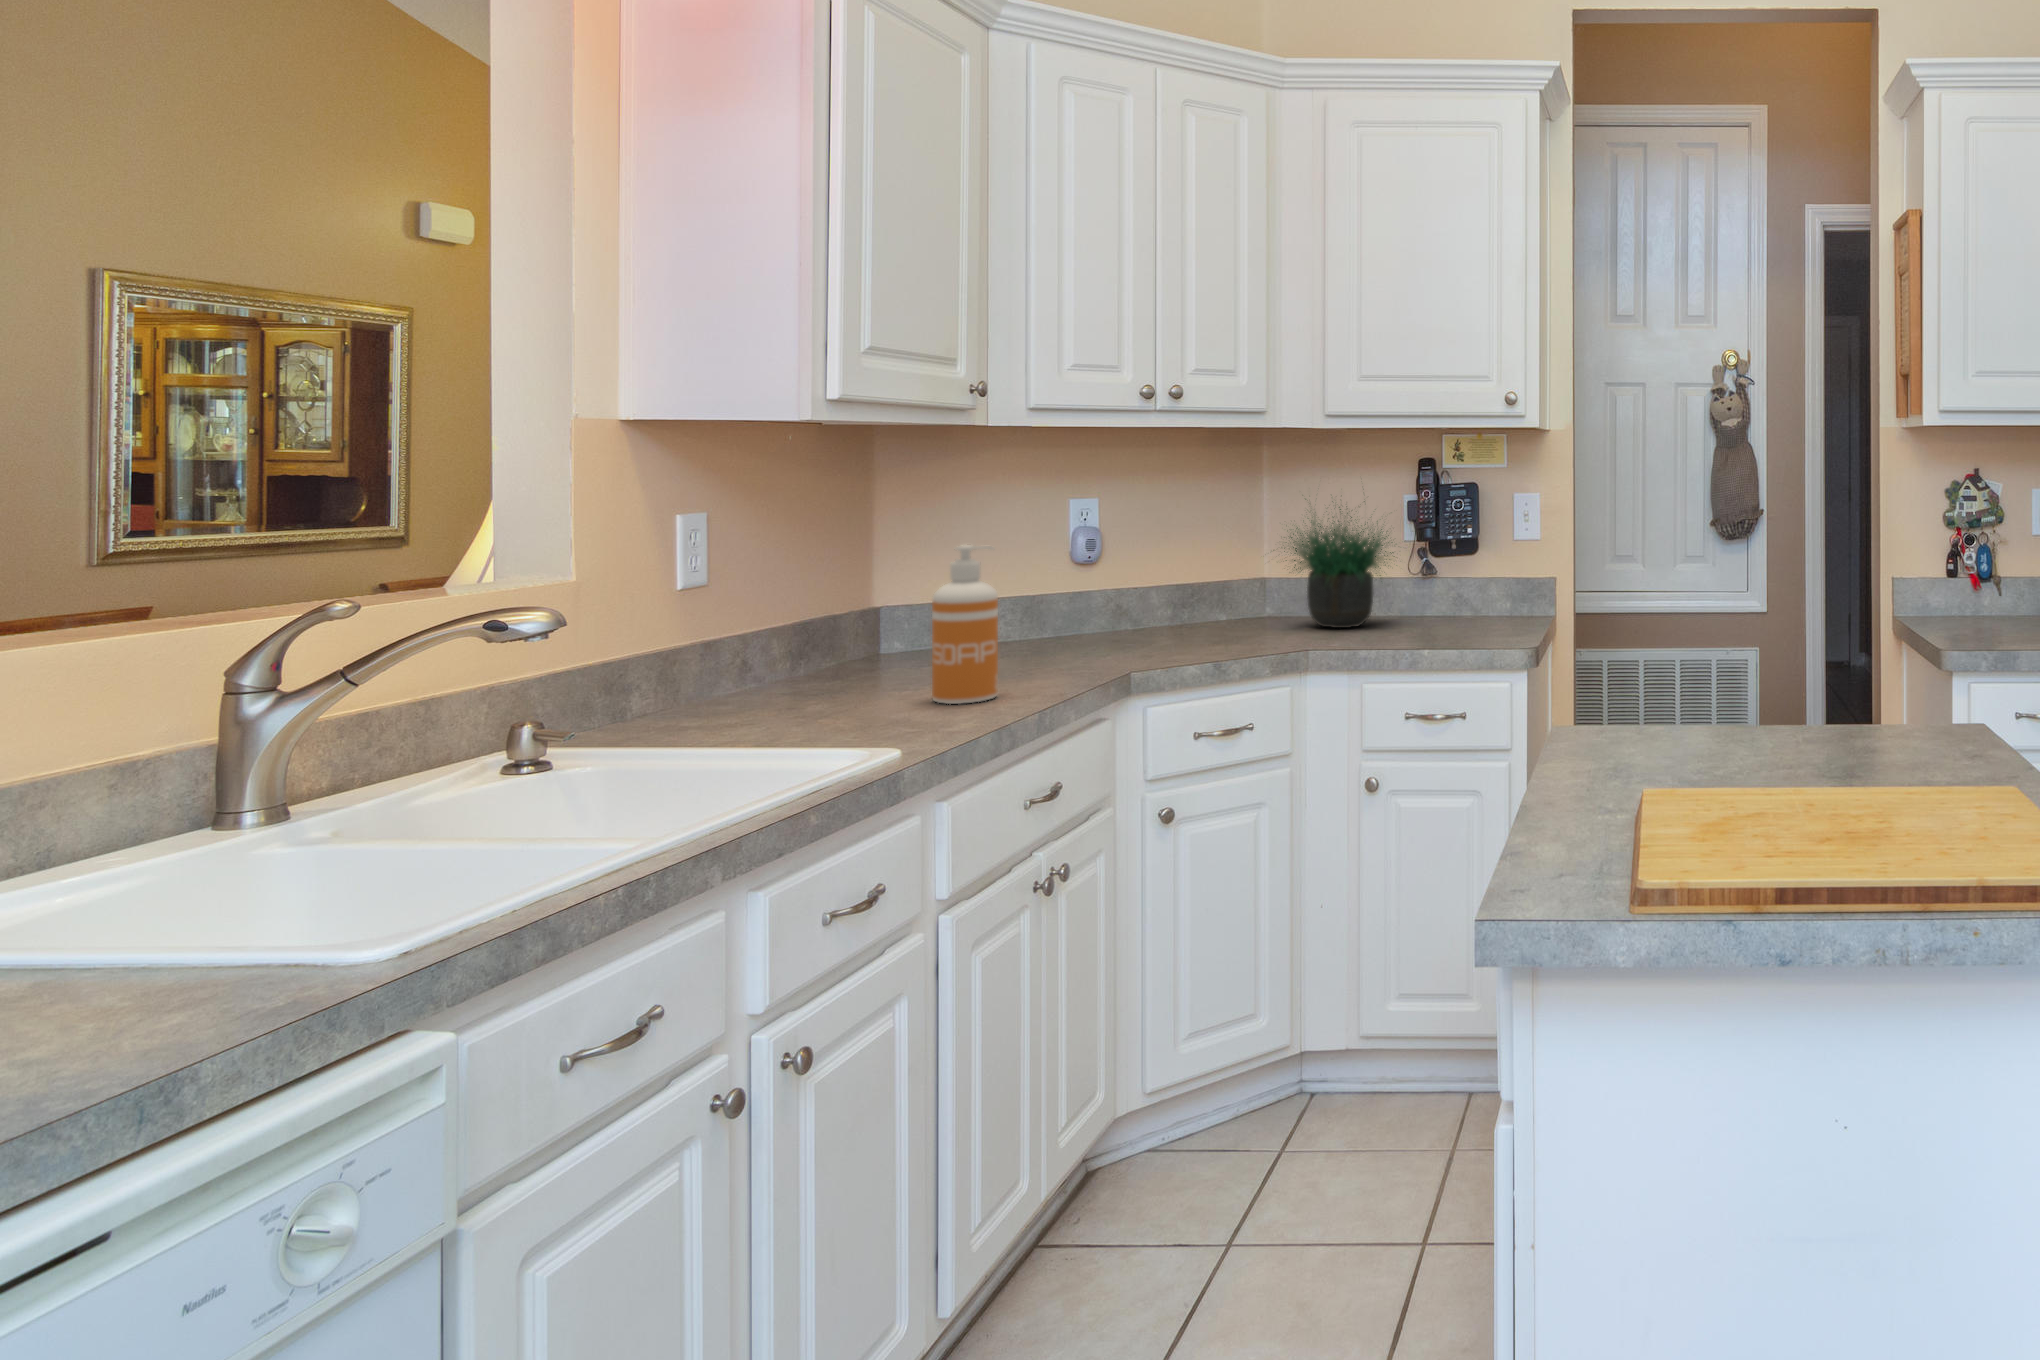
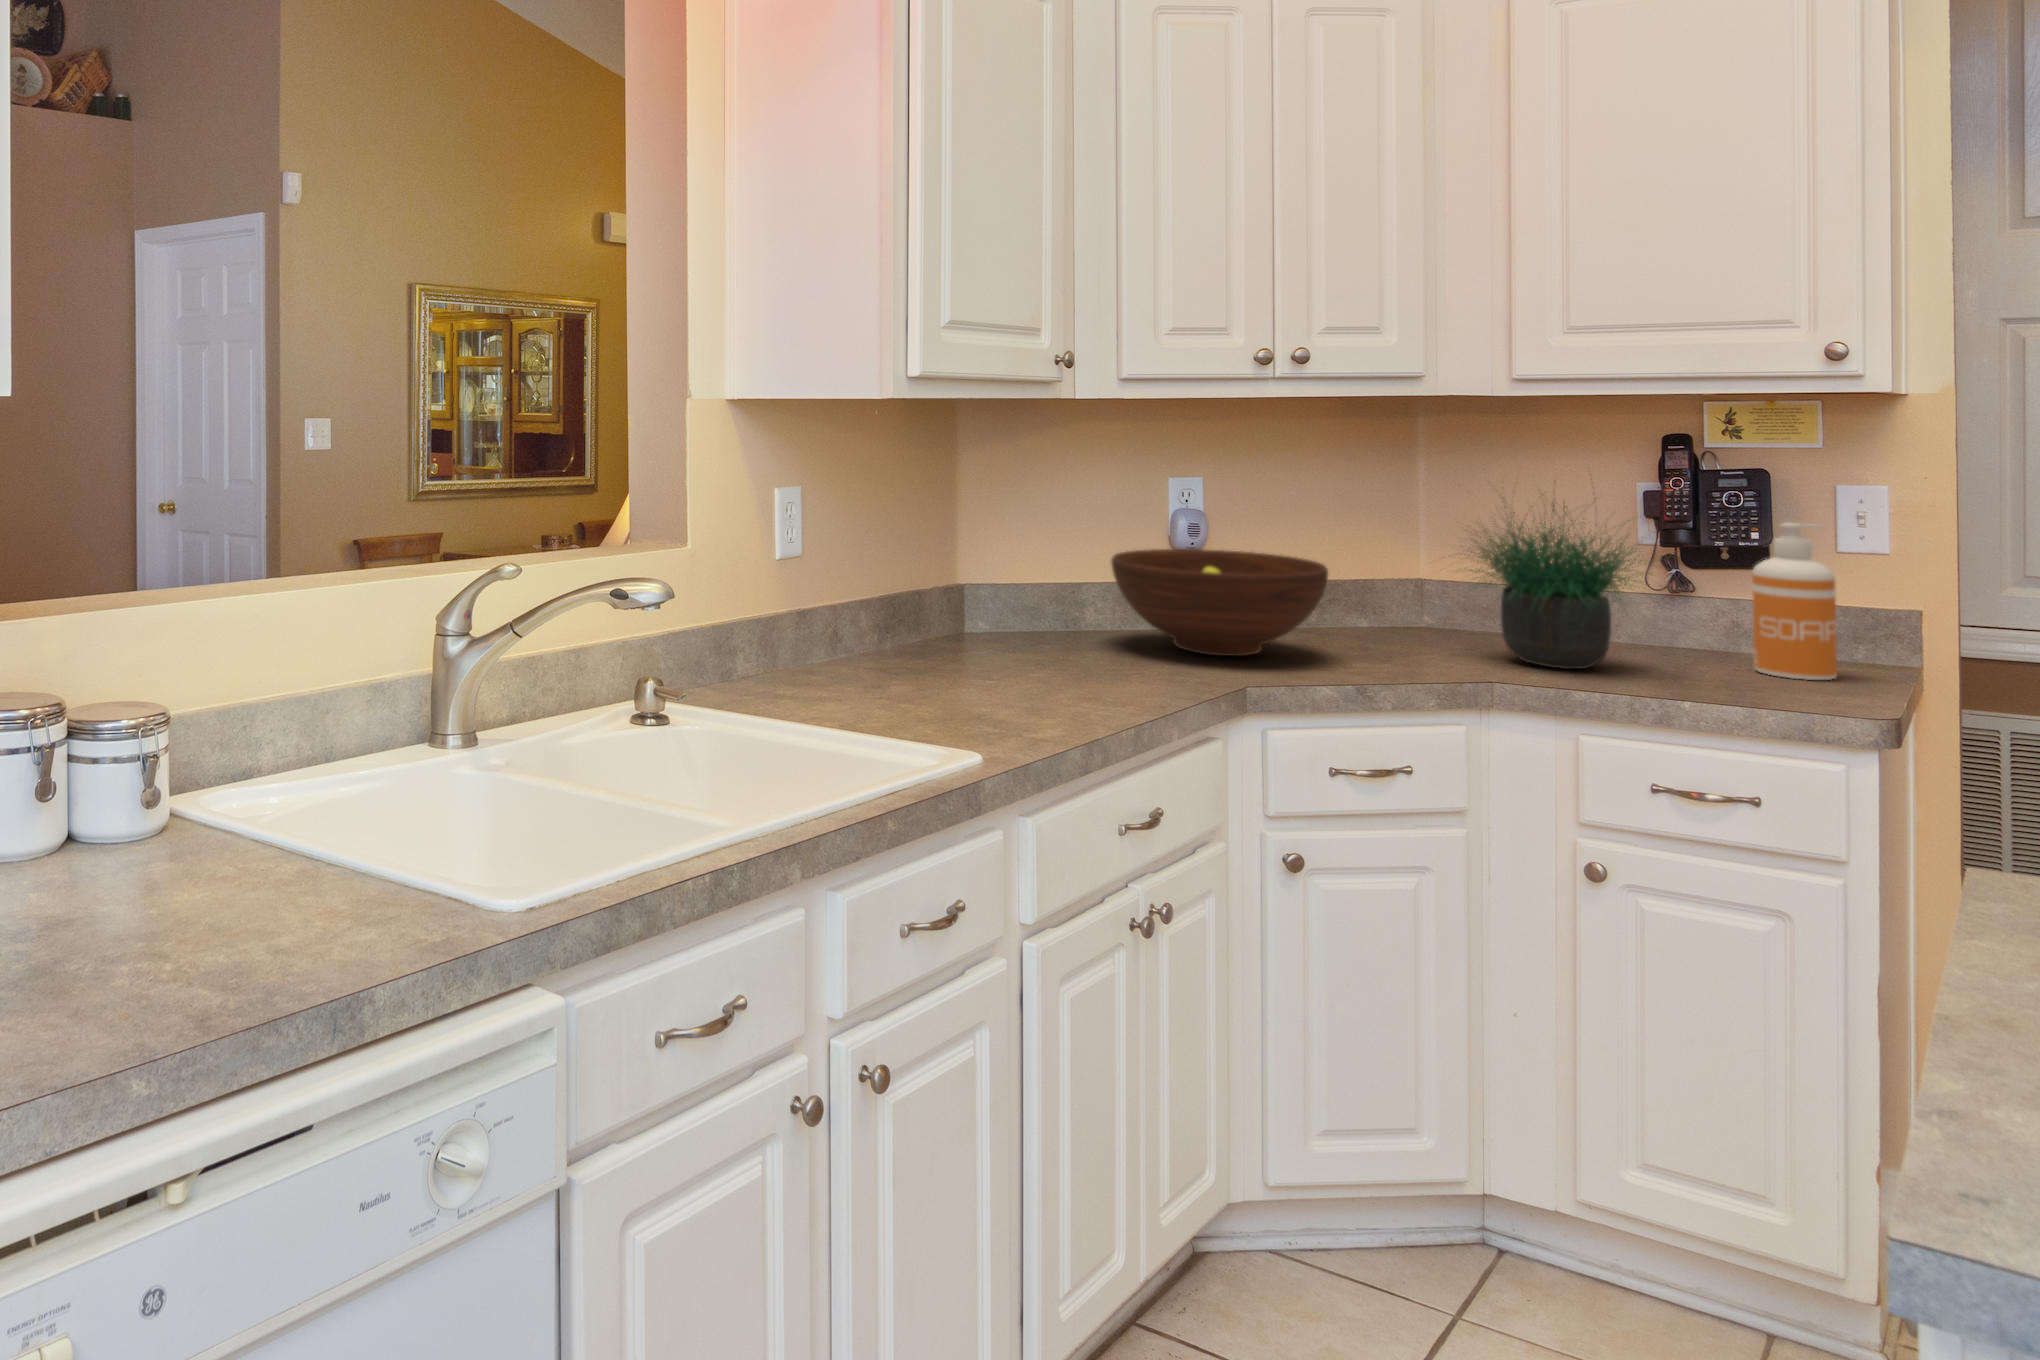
soap dispenser: present [932,545,998,704] -> present [1752,523,1837,680]
fruit bowl: none [1018,559,1191,647] -> present [1111,549,1328,656]

